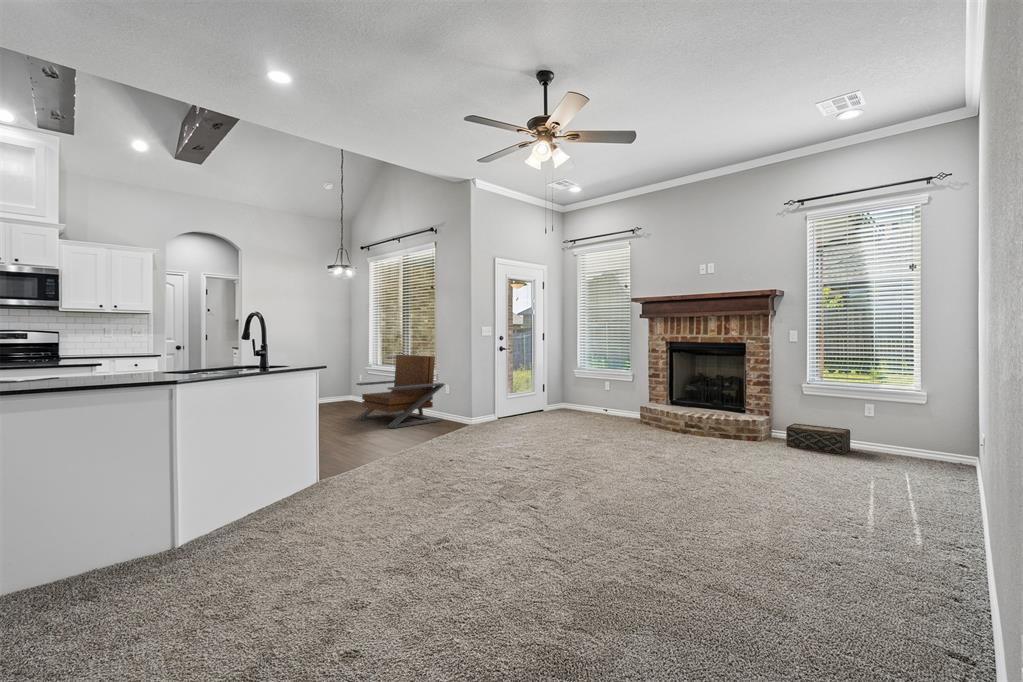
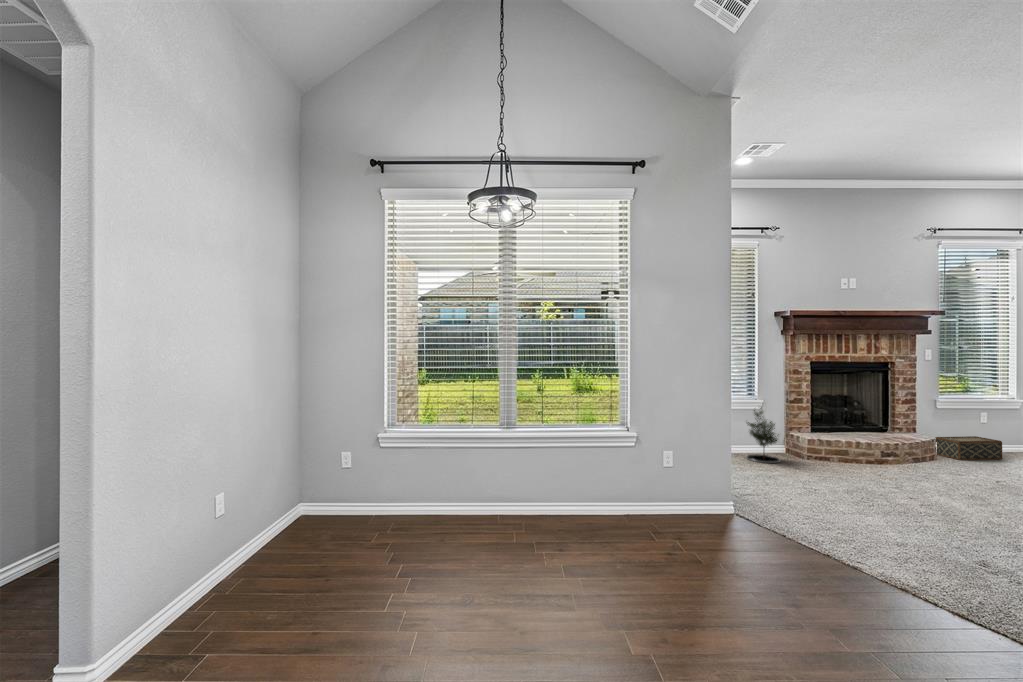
lounge chair: present [356,355,444,428] -> none [557,398,751,573]
potted tree: none [598,375,629,421] -> present [746,410,780,463]

